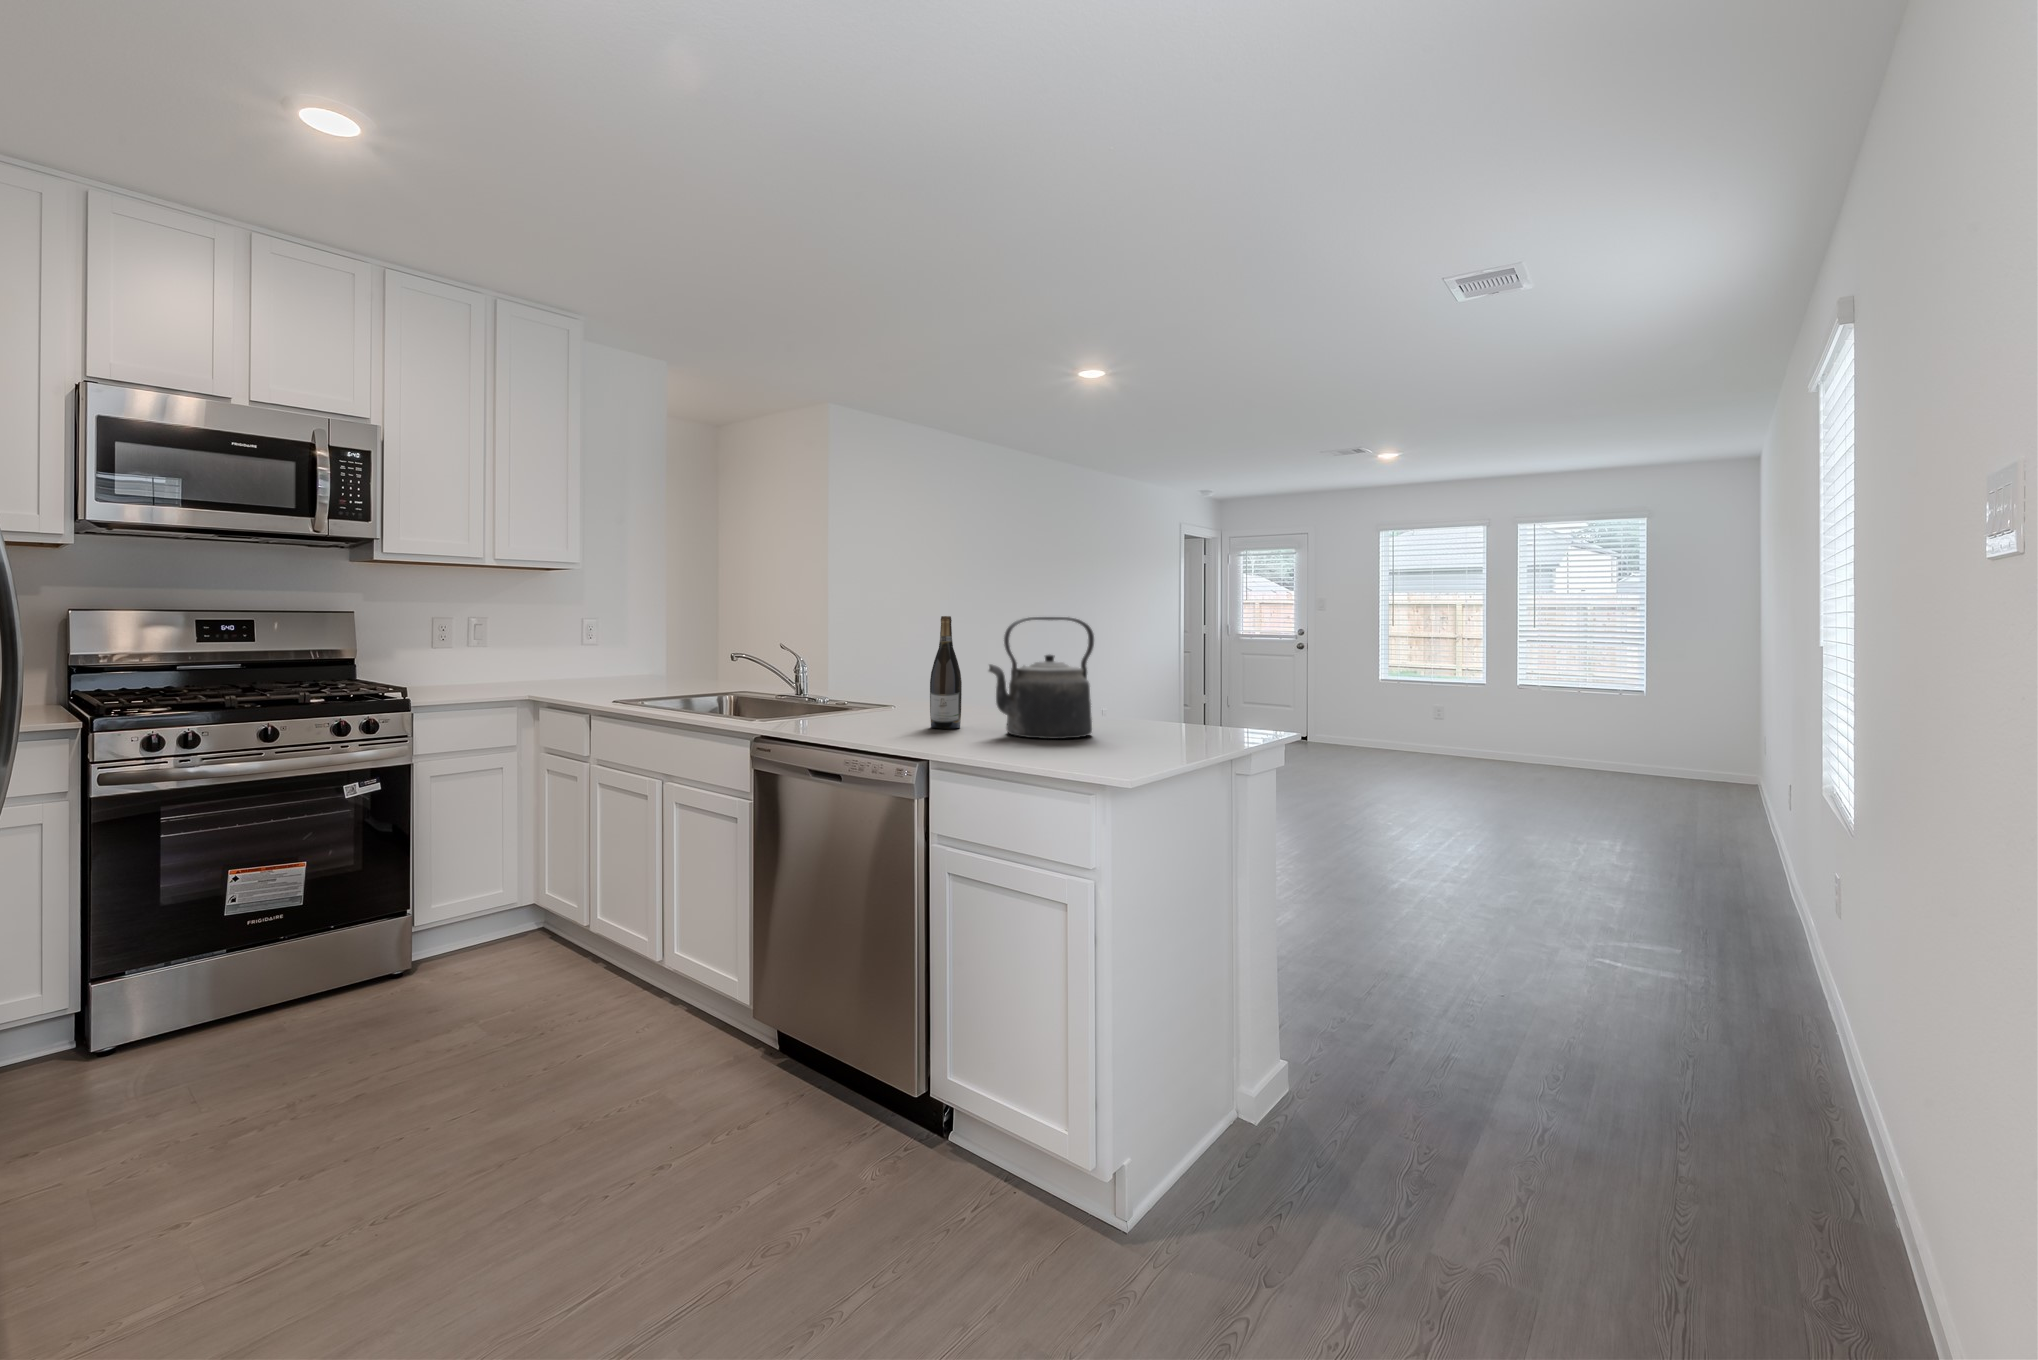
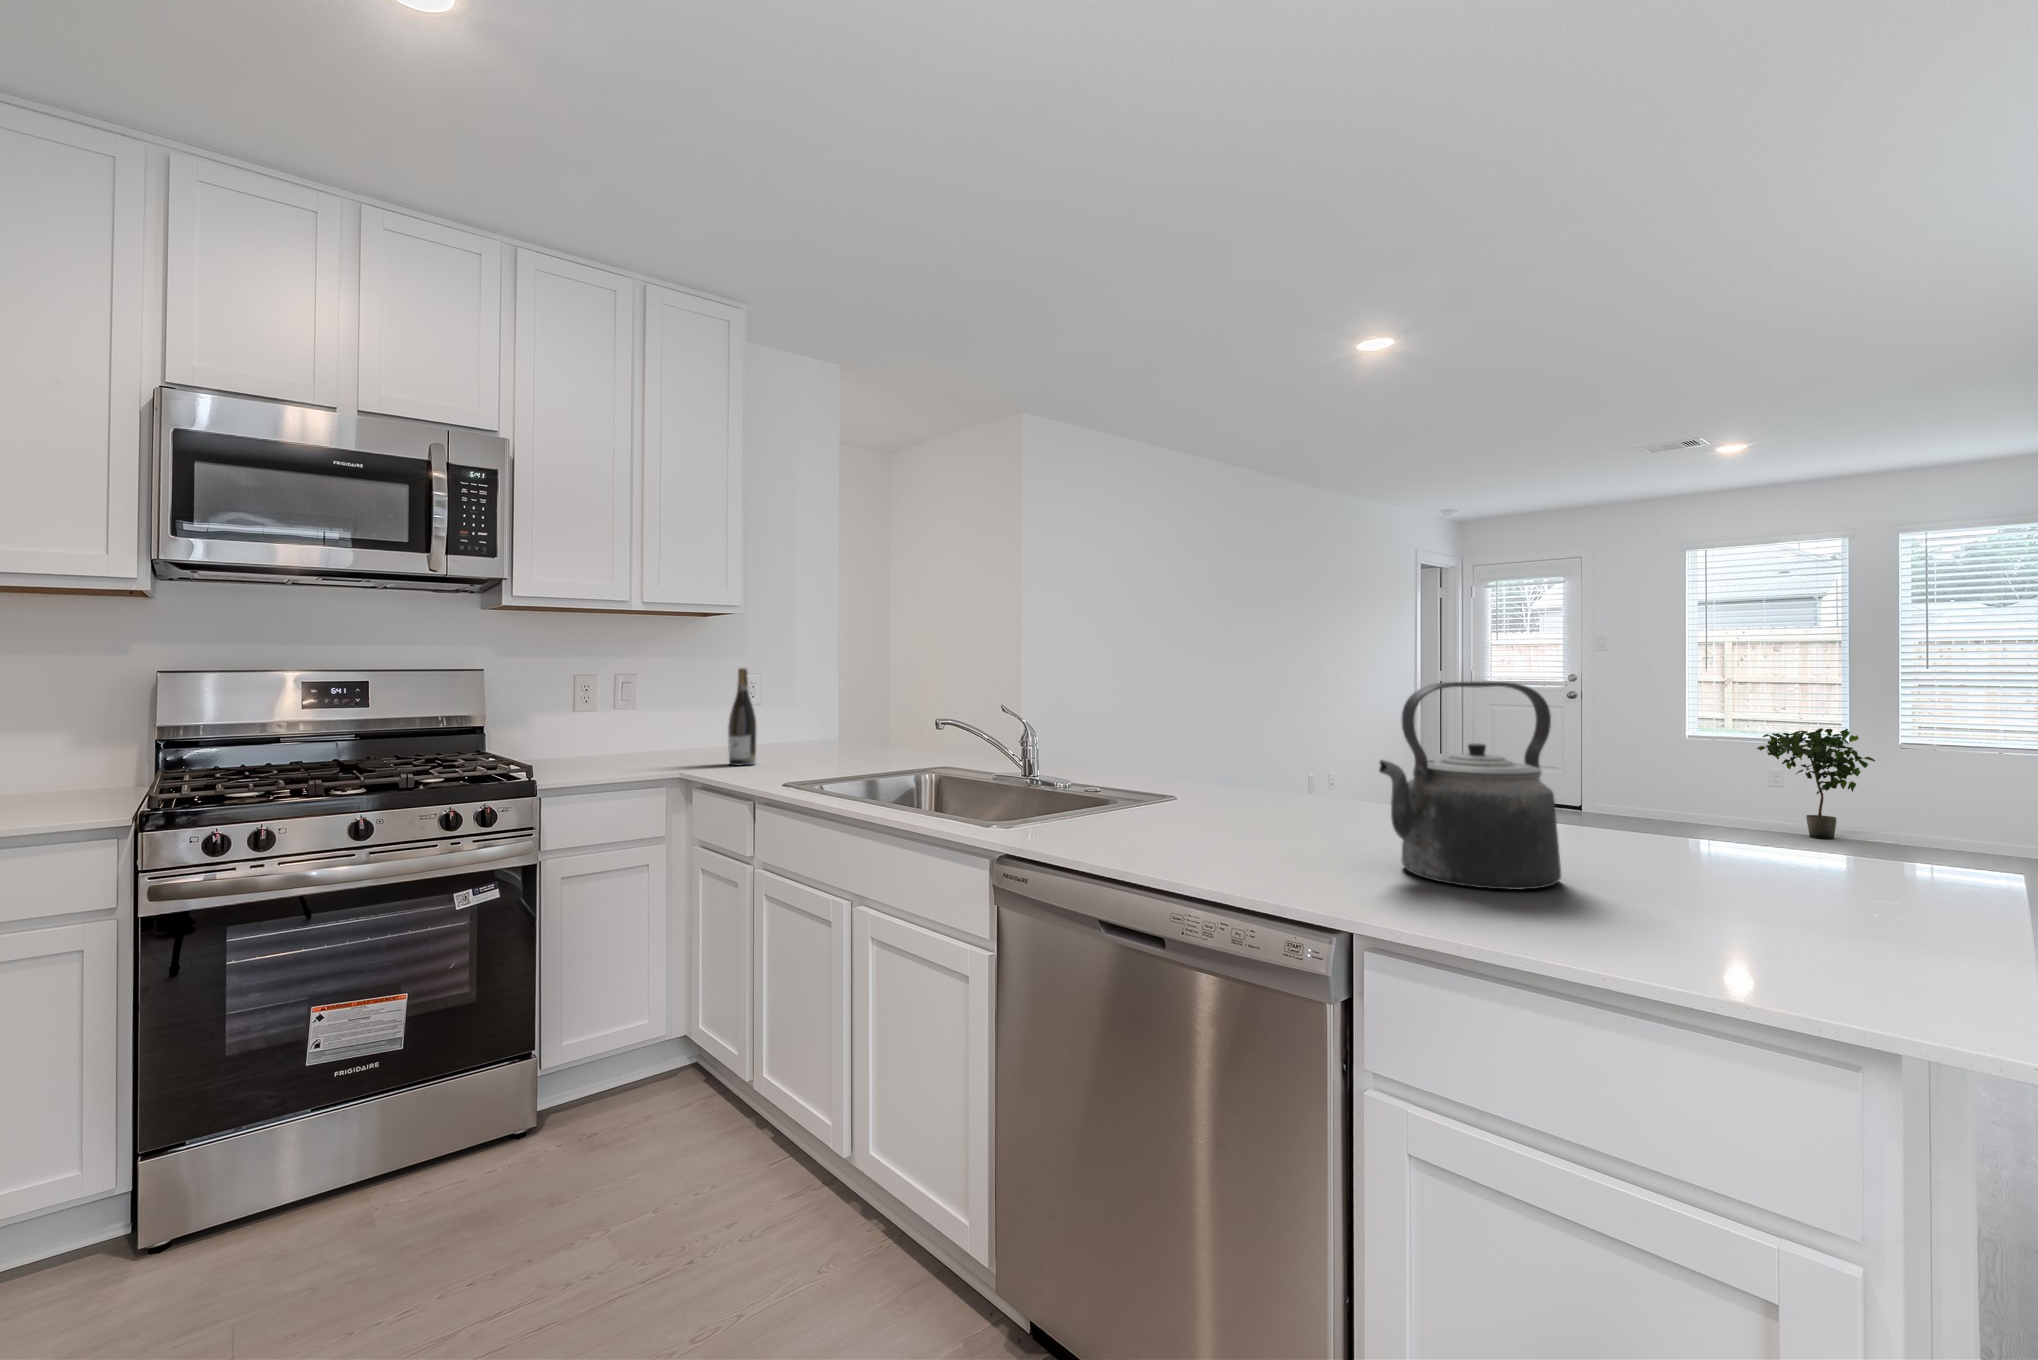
wine bottle: present [930,616,962,729] -> present [728,668,756,766]
potted plant: none [1418,674,1498,759] -> present [1757,728,1875,839]

